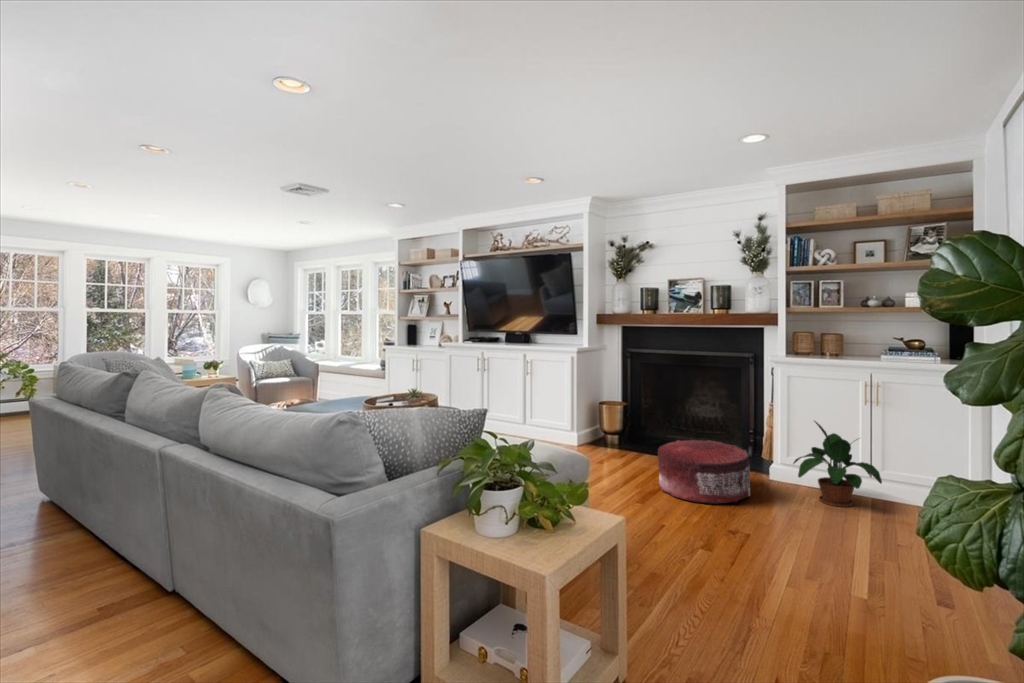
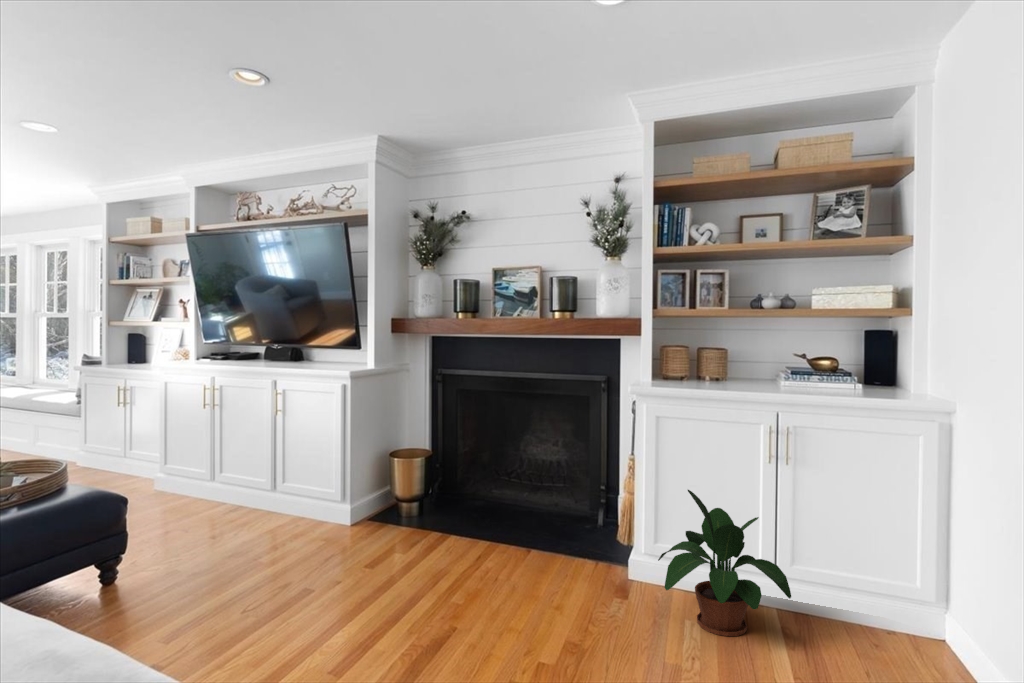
pouf: present [658,440,750,503] -> none [440,521,593,652]

